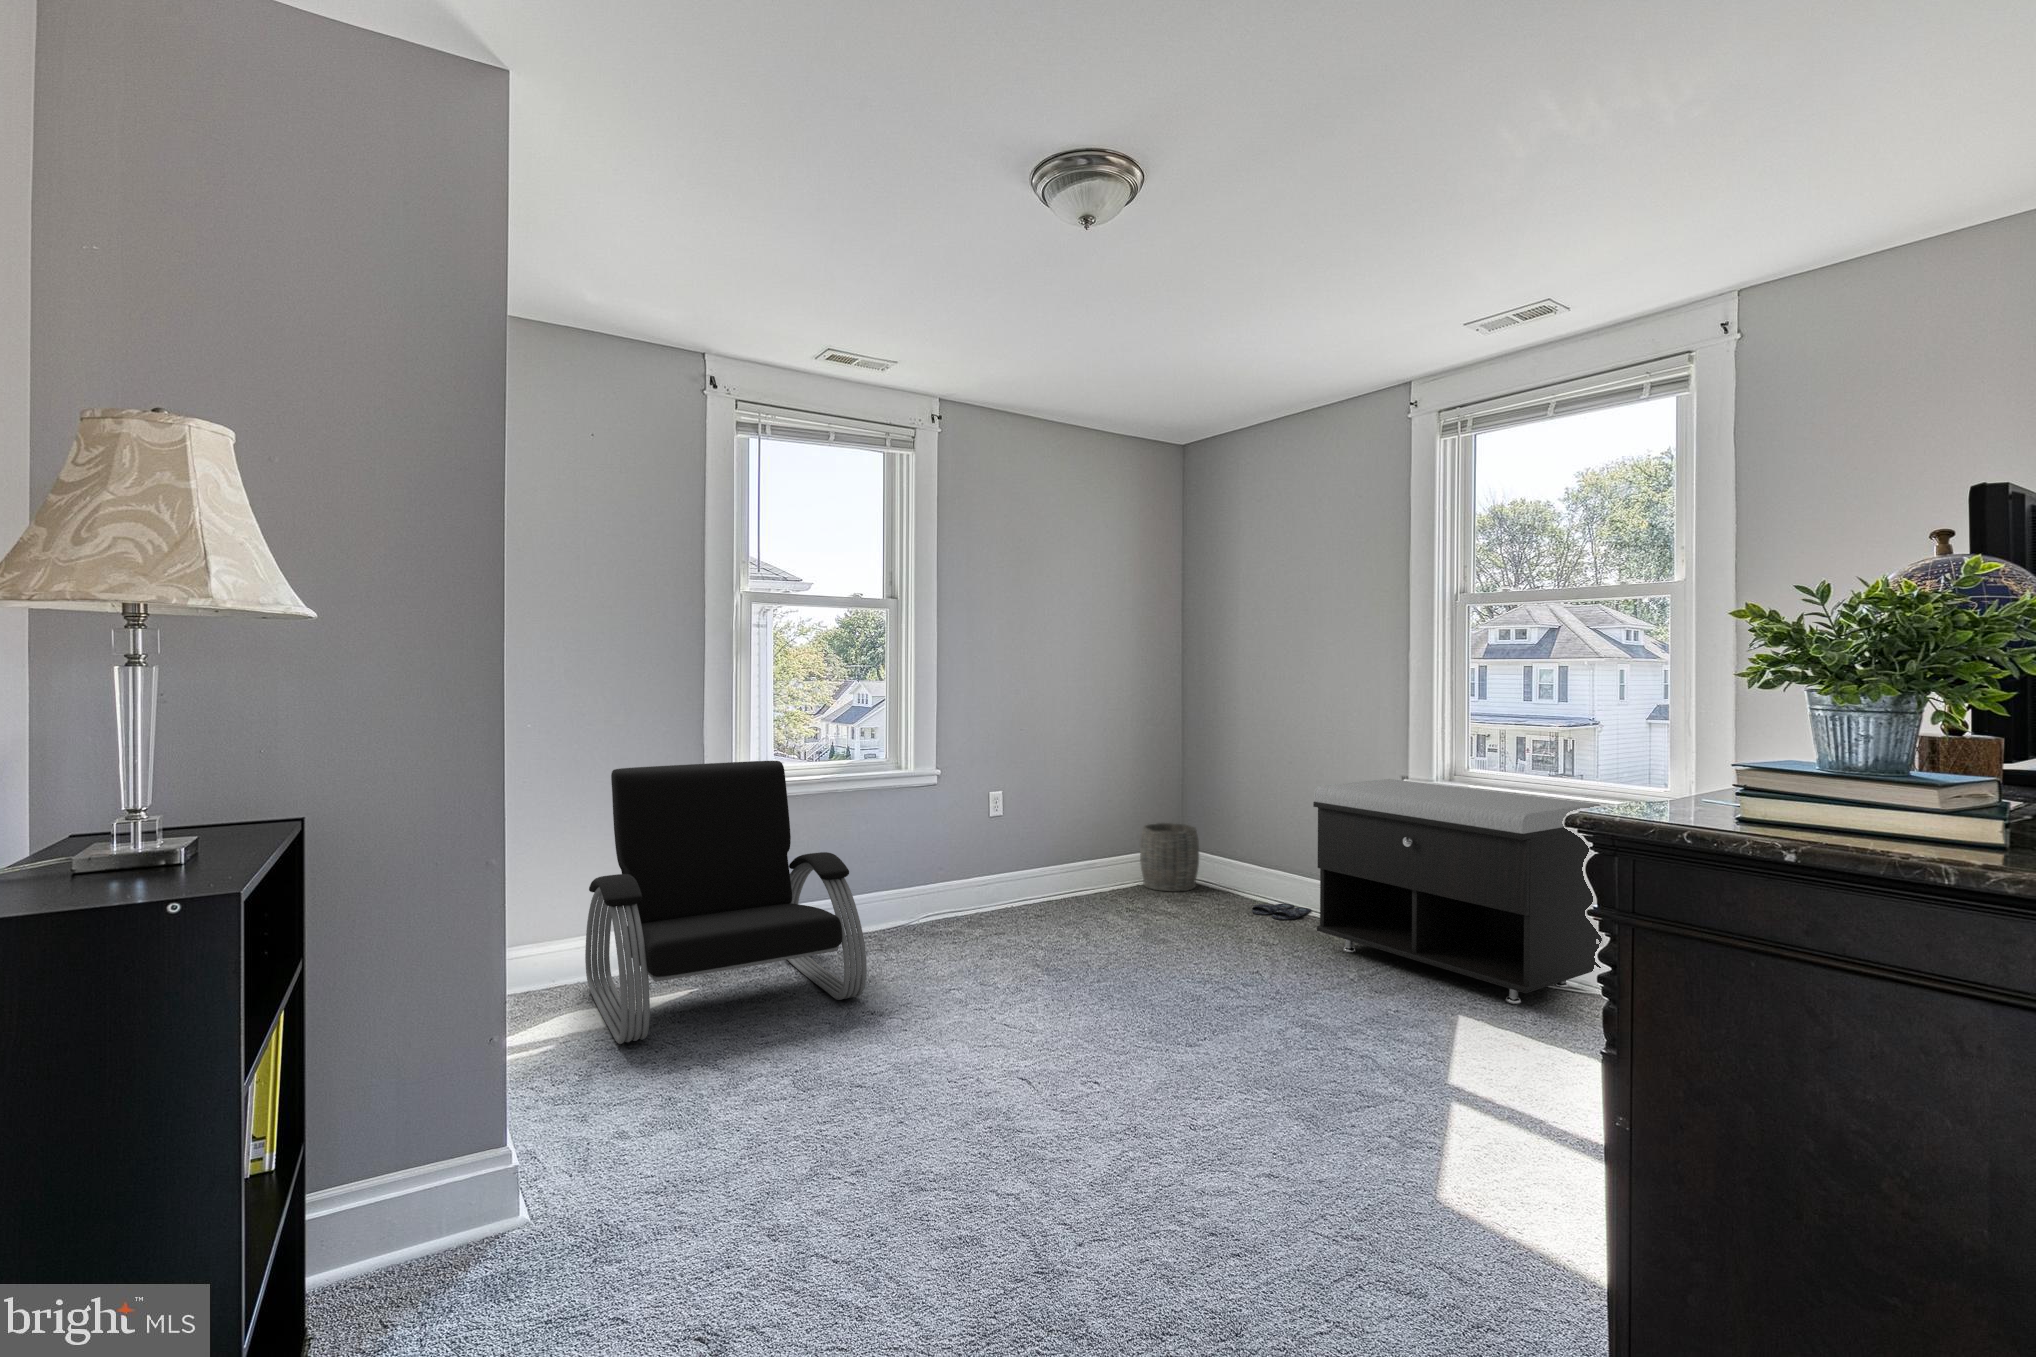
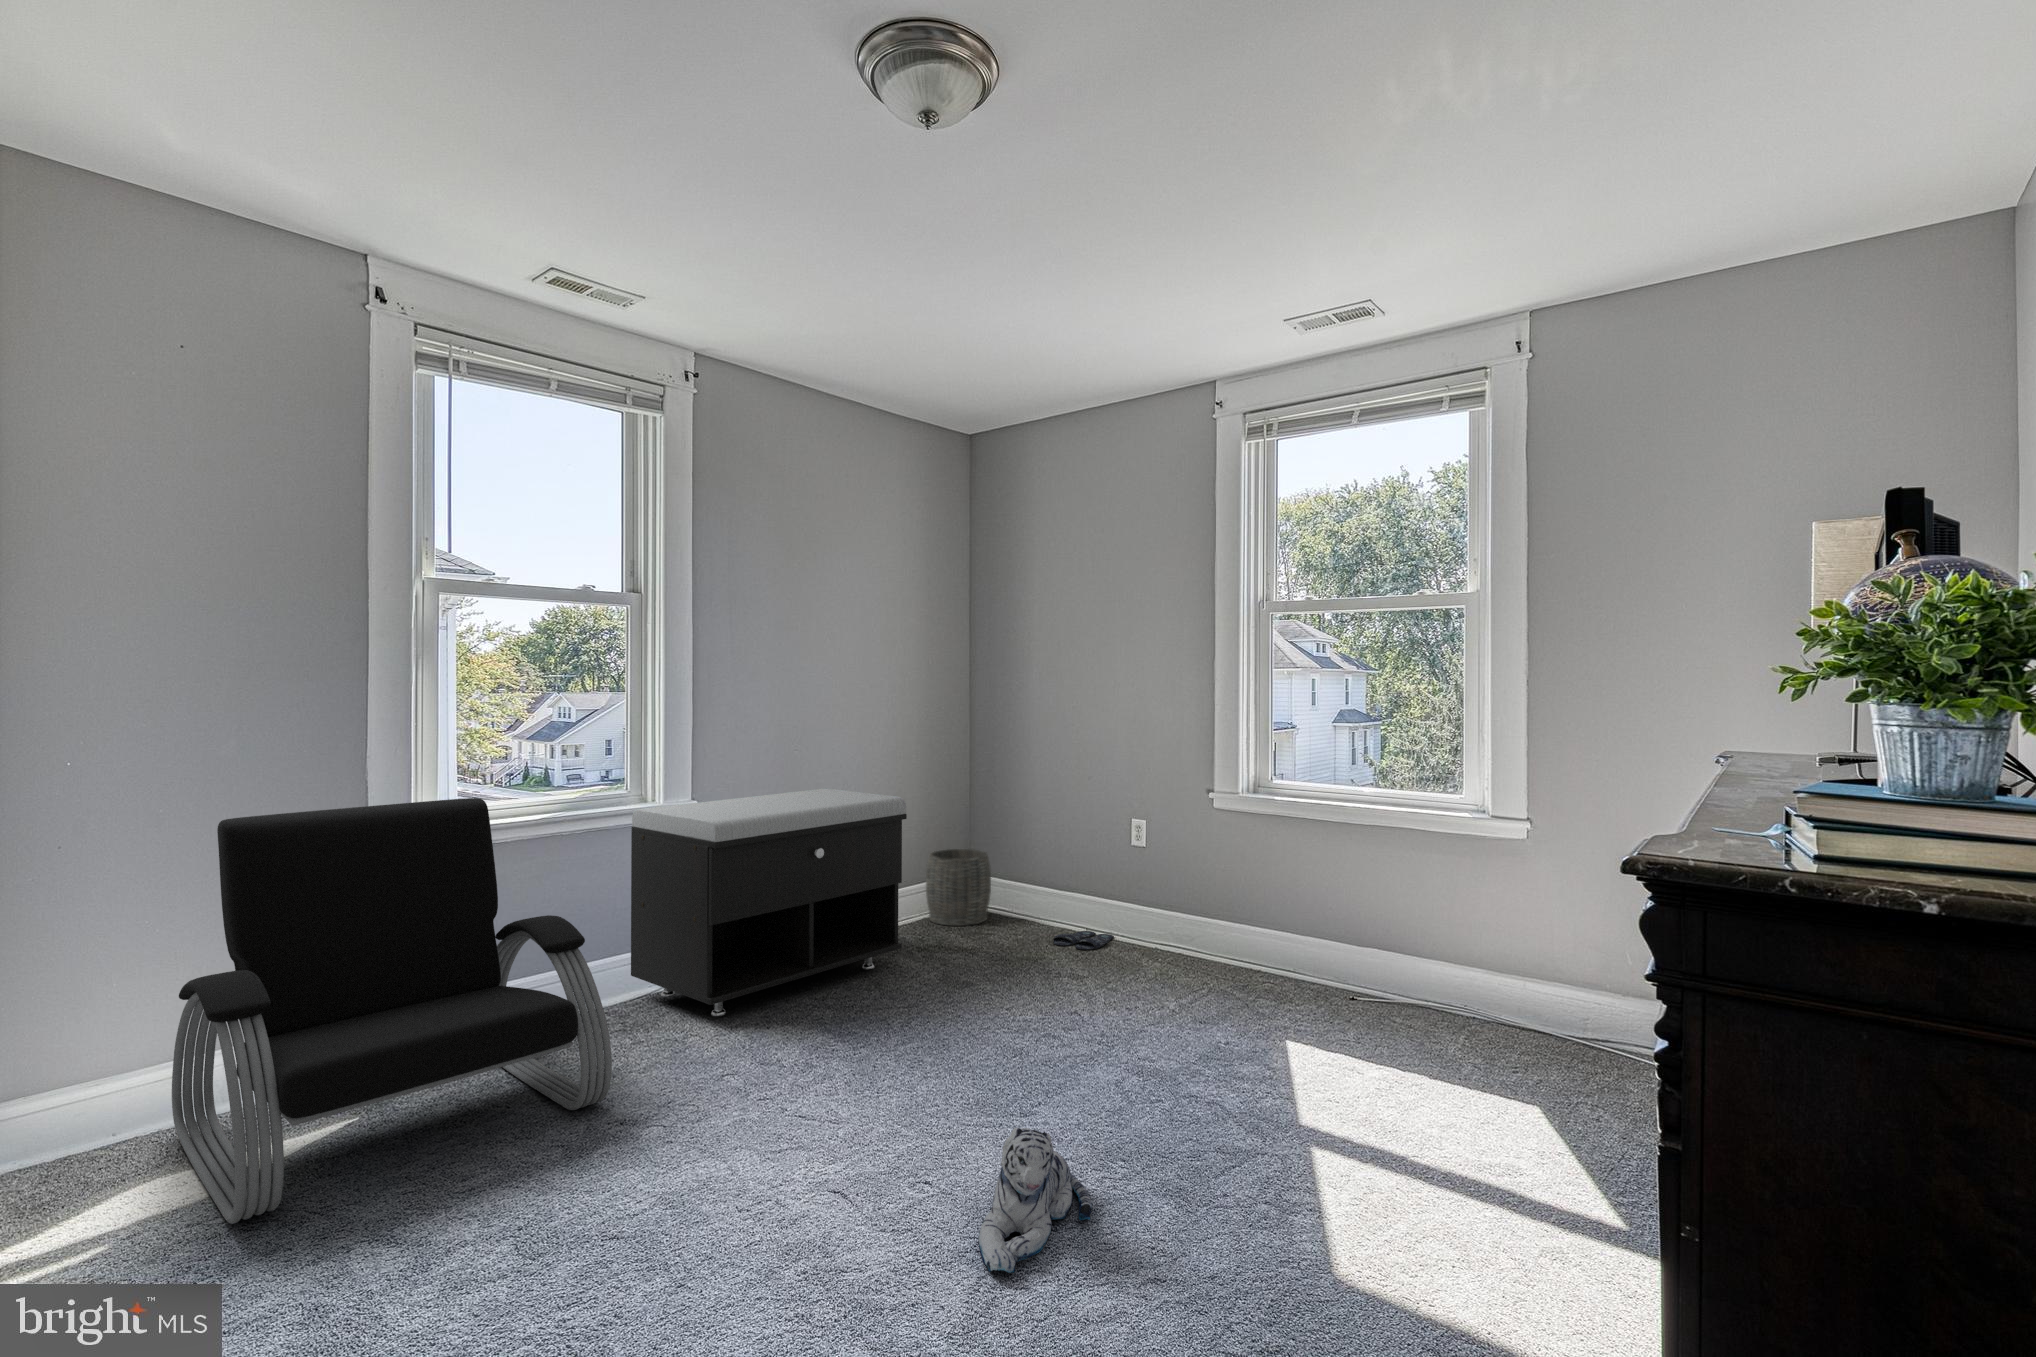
storage bench: present [1313,779,1602,1004] -> present [631,788,907,1016]
plush toy: none [1126,1040,1230,1152] -> present [978,1128,1092,1273]

